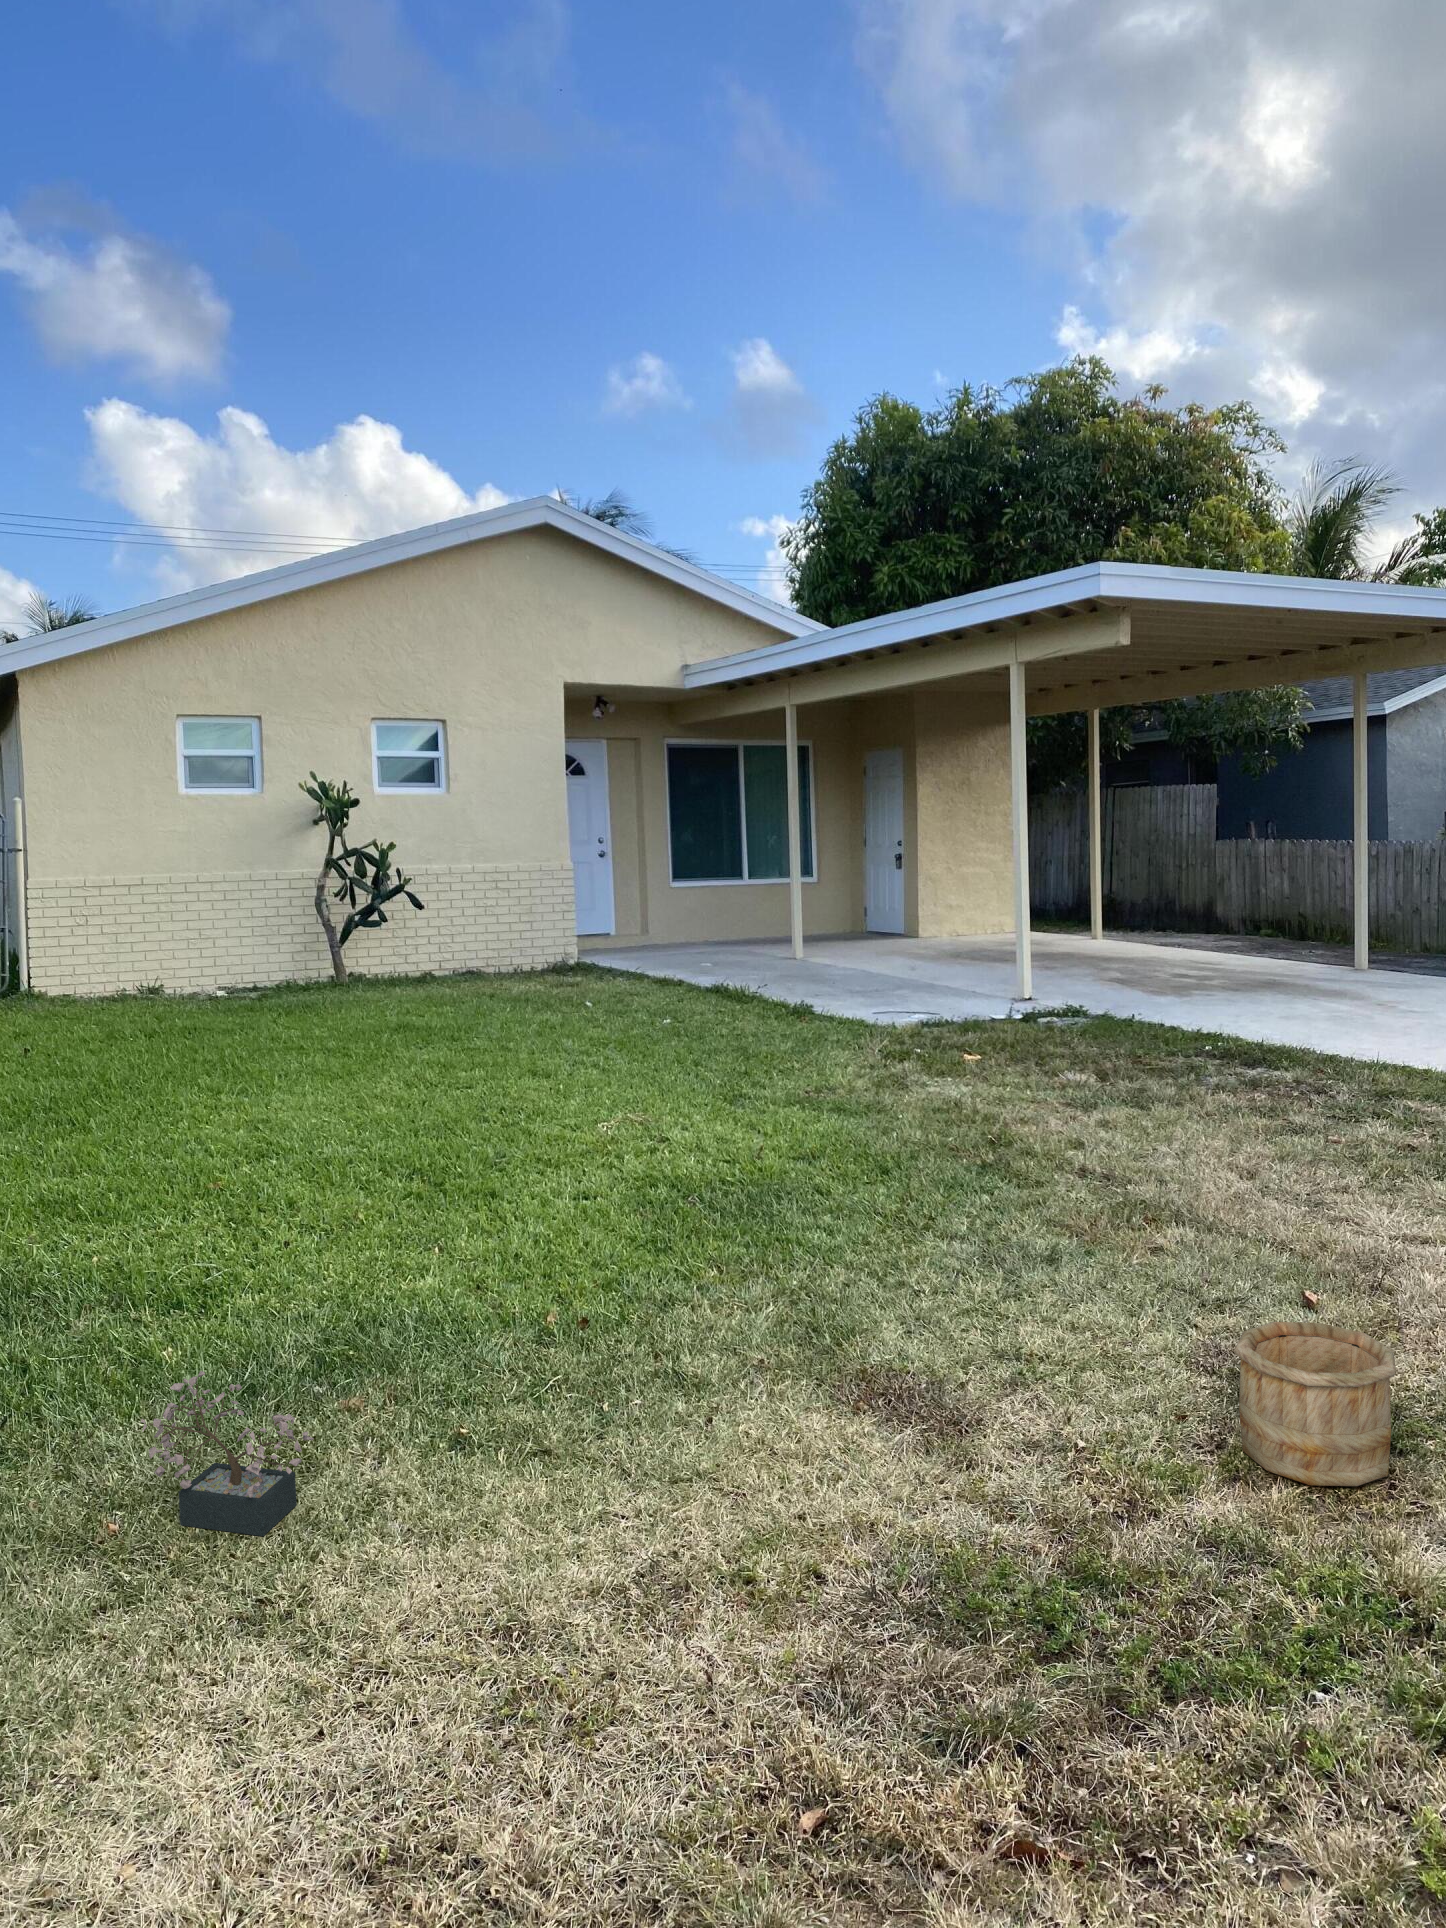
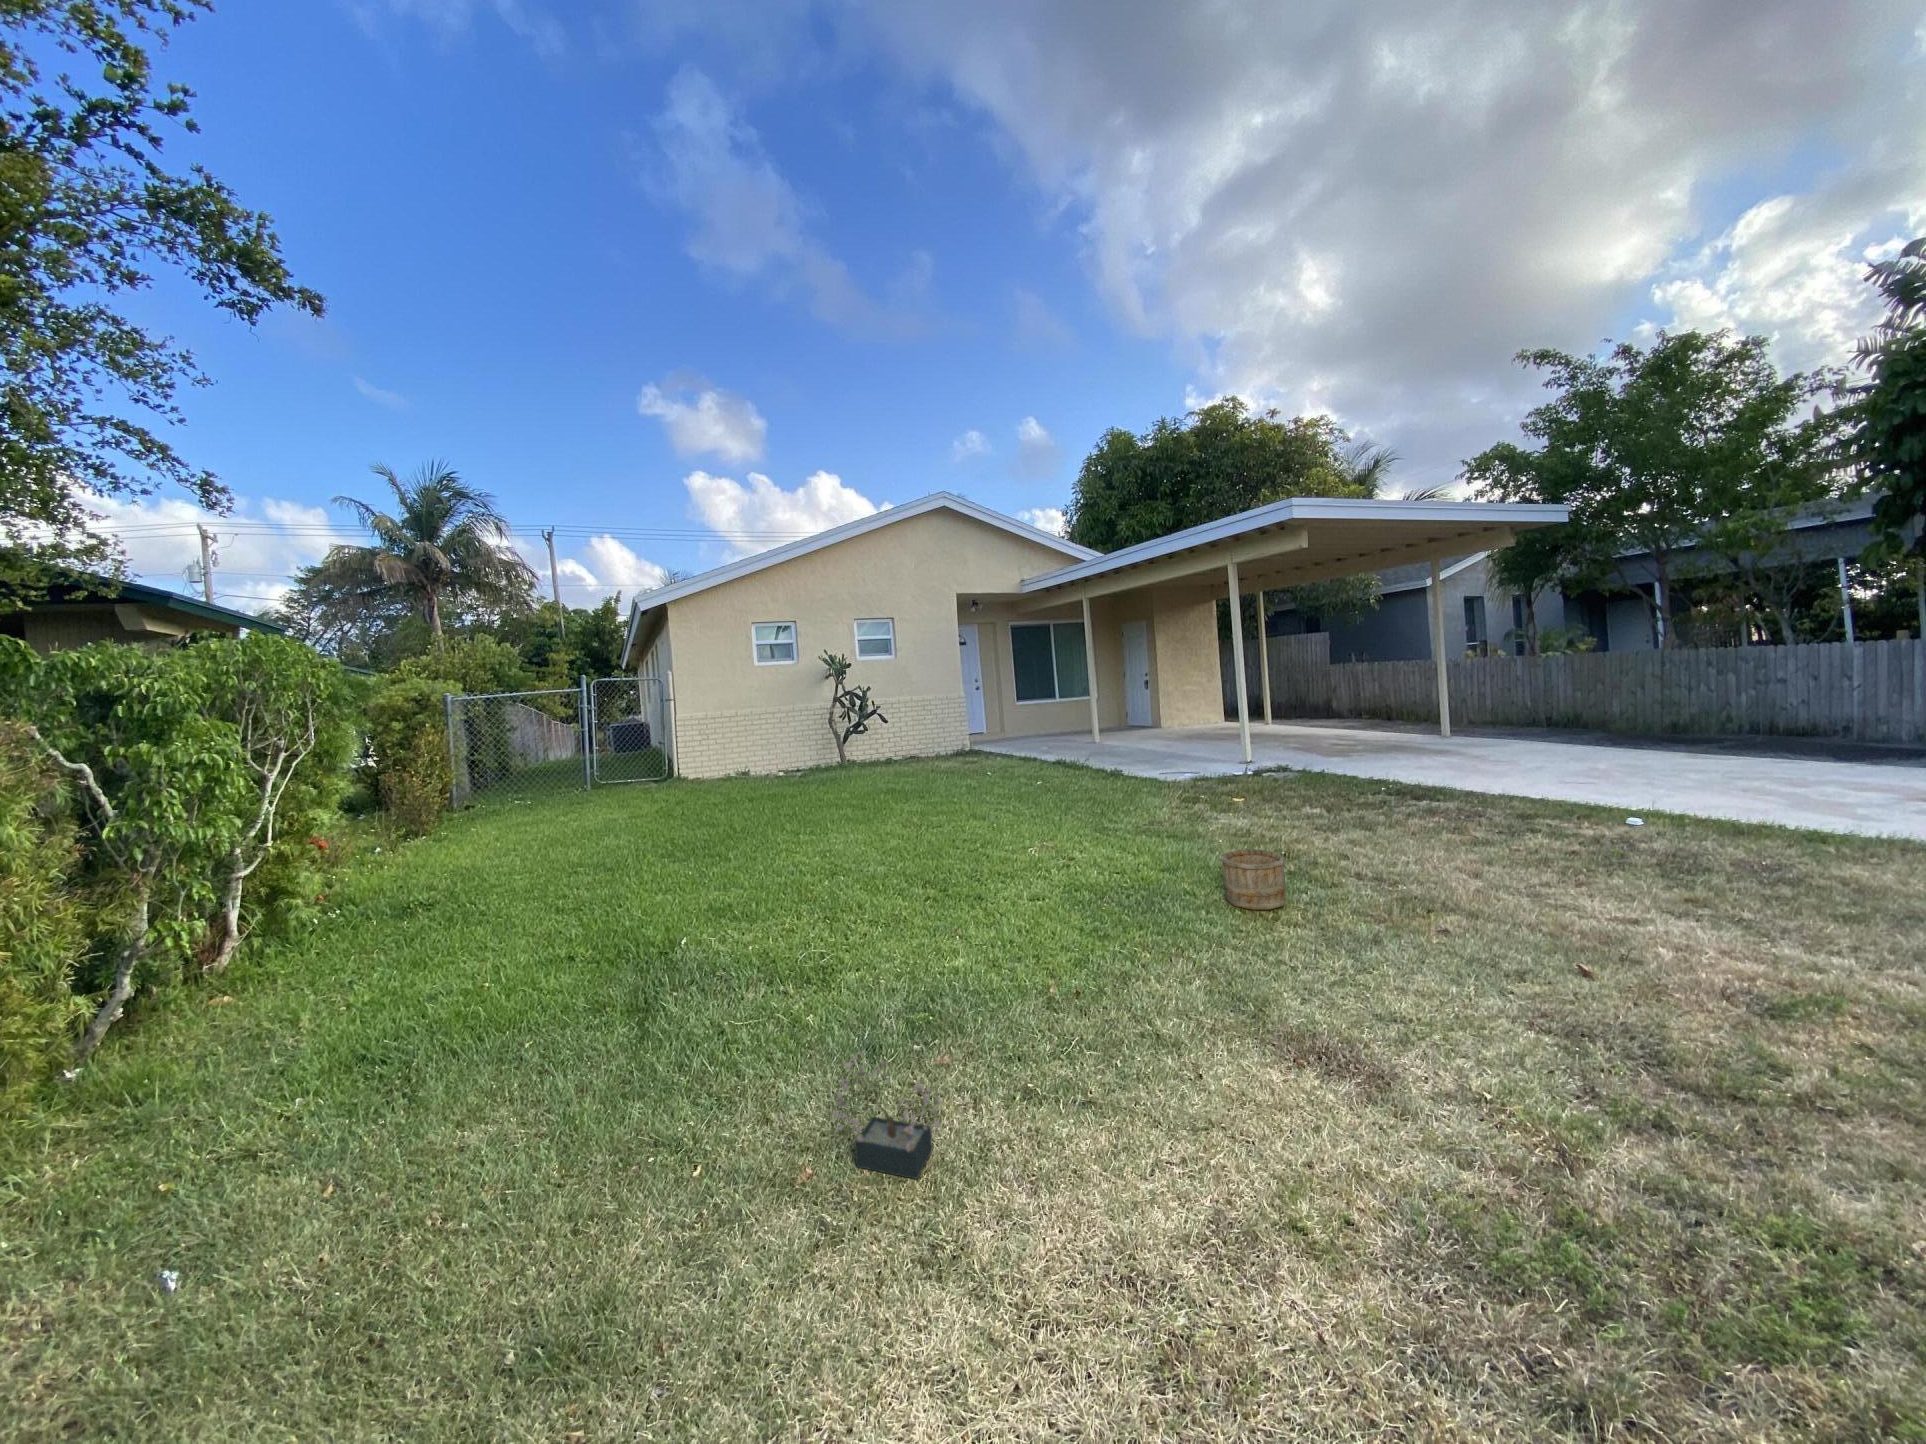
wooden bucket: present [1235,1322,1395,1486] -> present [1220,850,1286,910]

